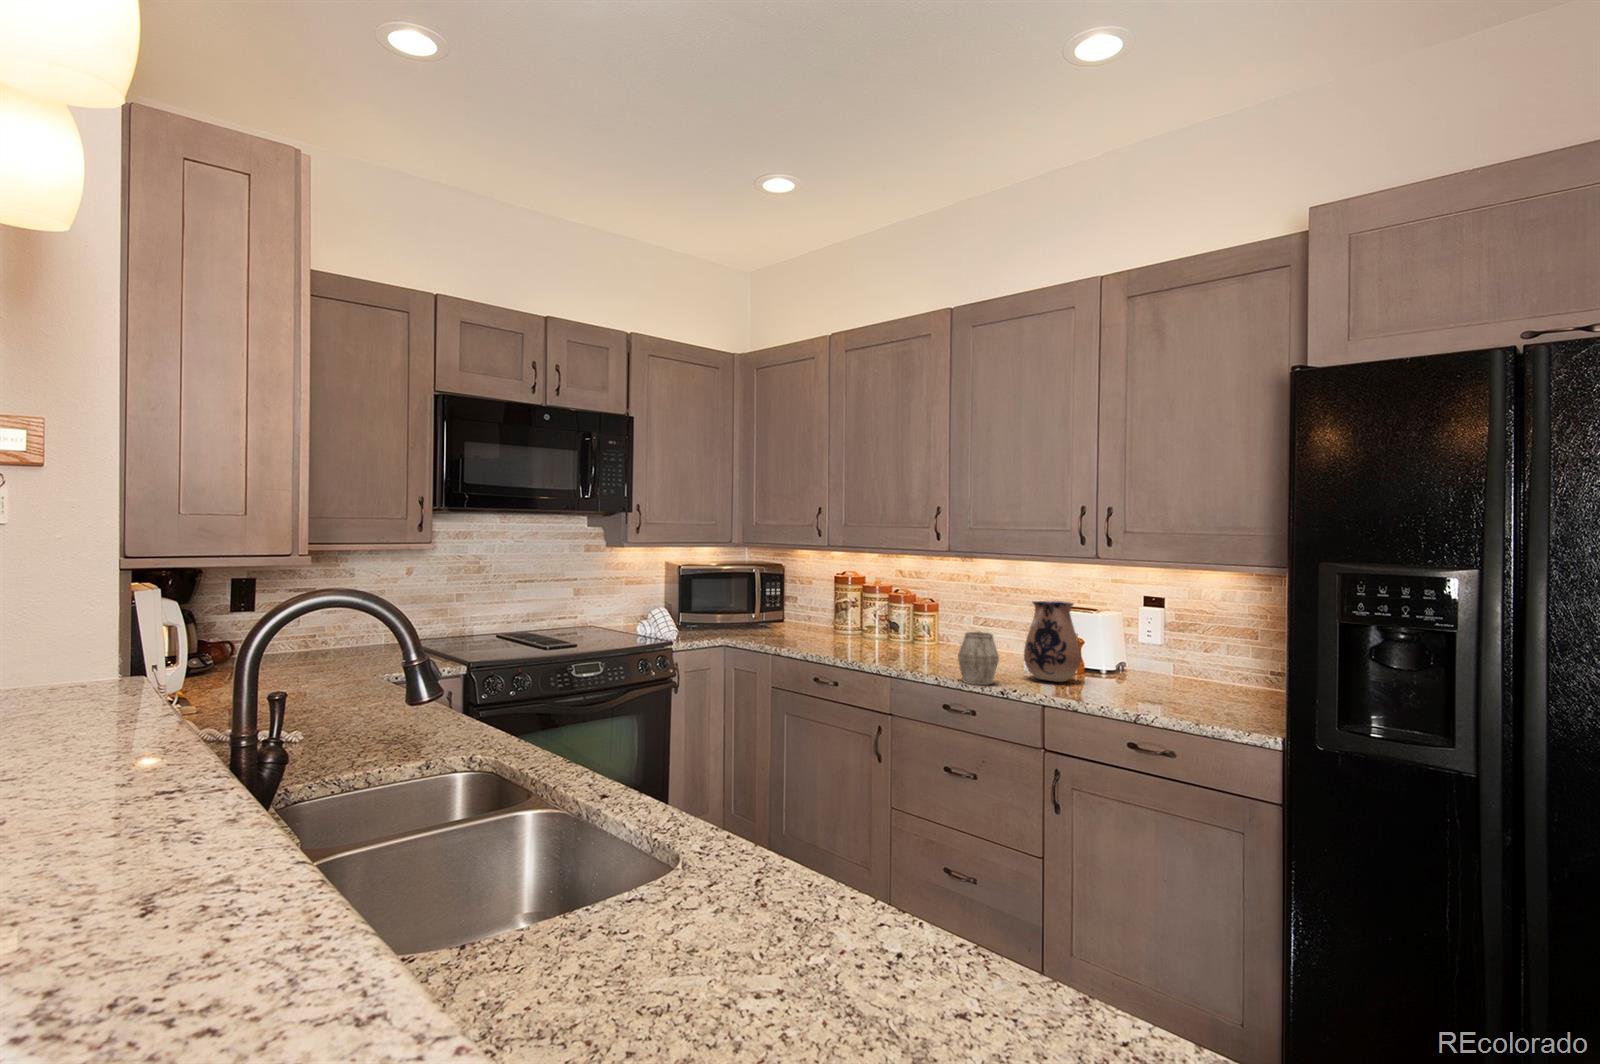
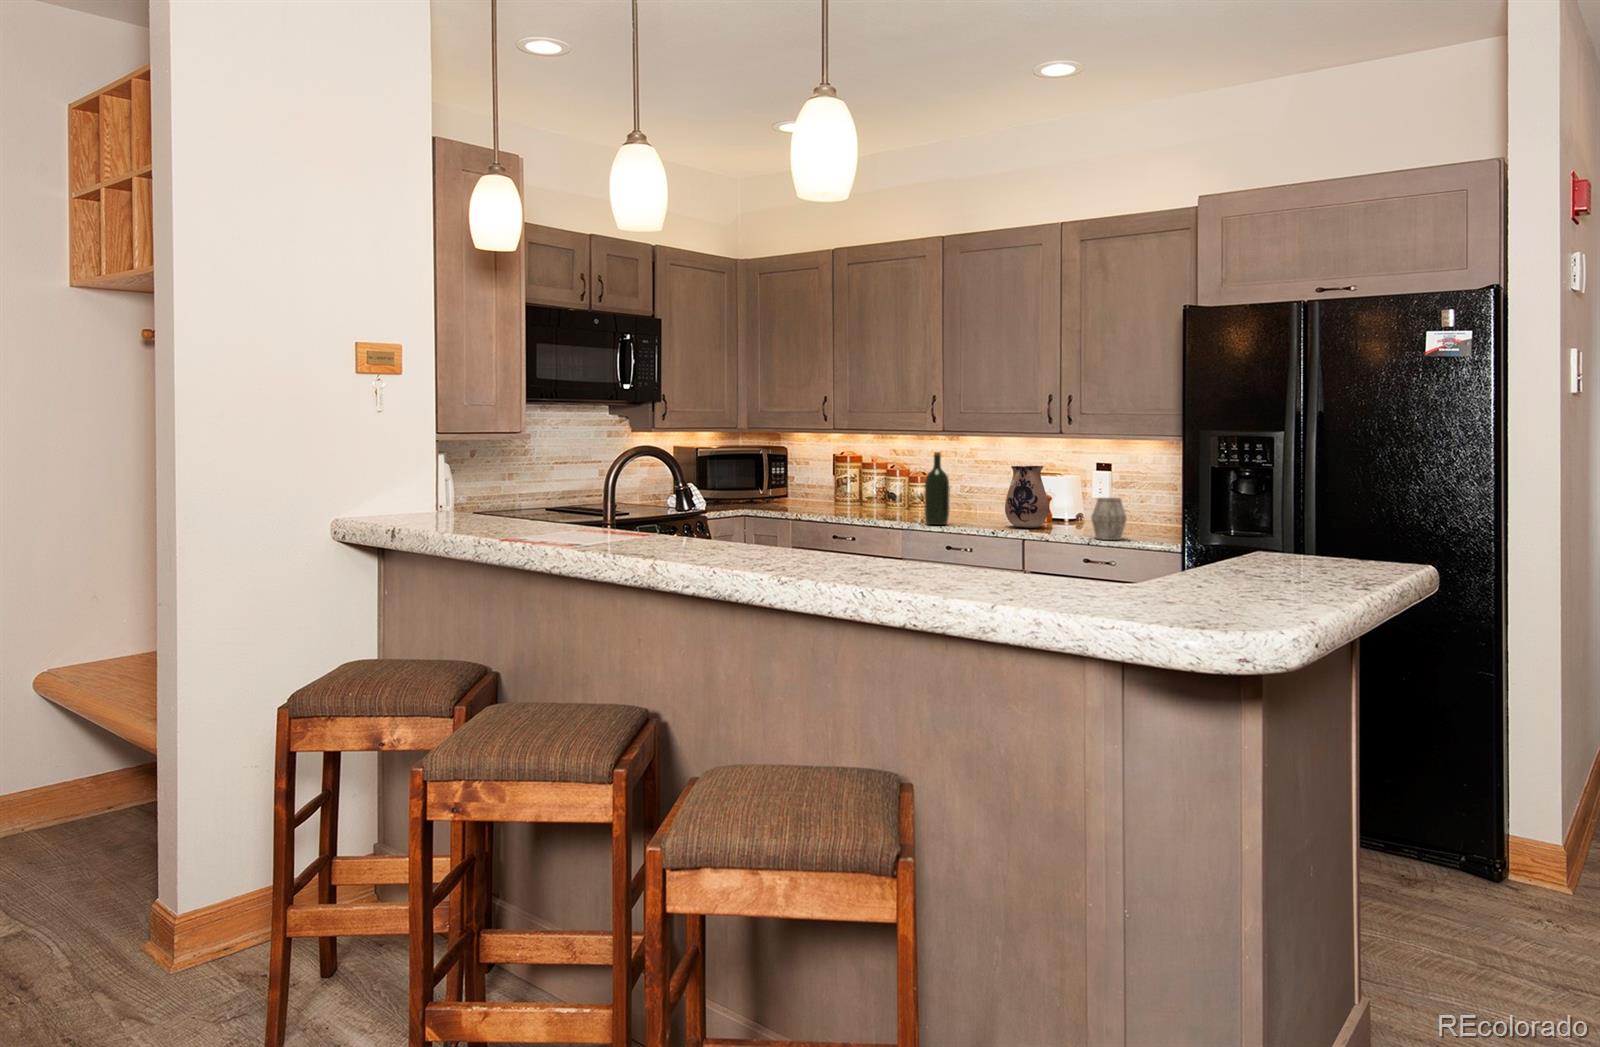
wine bottle: none [923,580,954,672] -> present [925,452,950,525]
mug: present [958,632,999,685] -> present [1091,498,1126,540]

